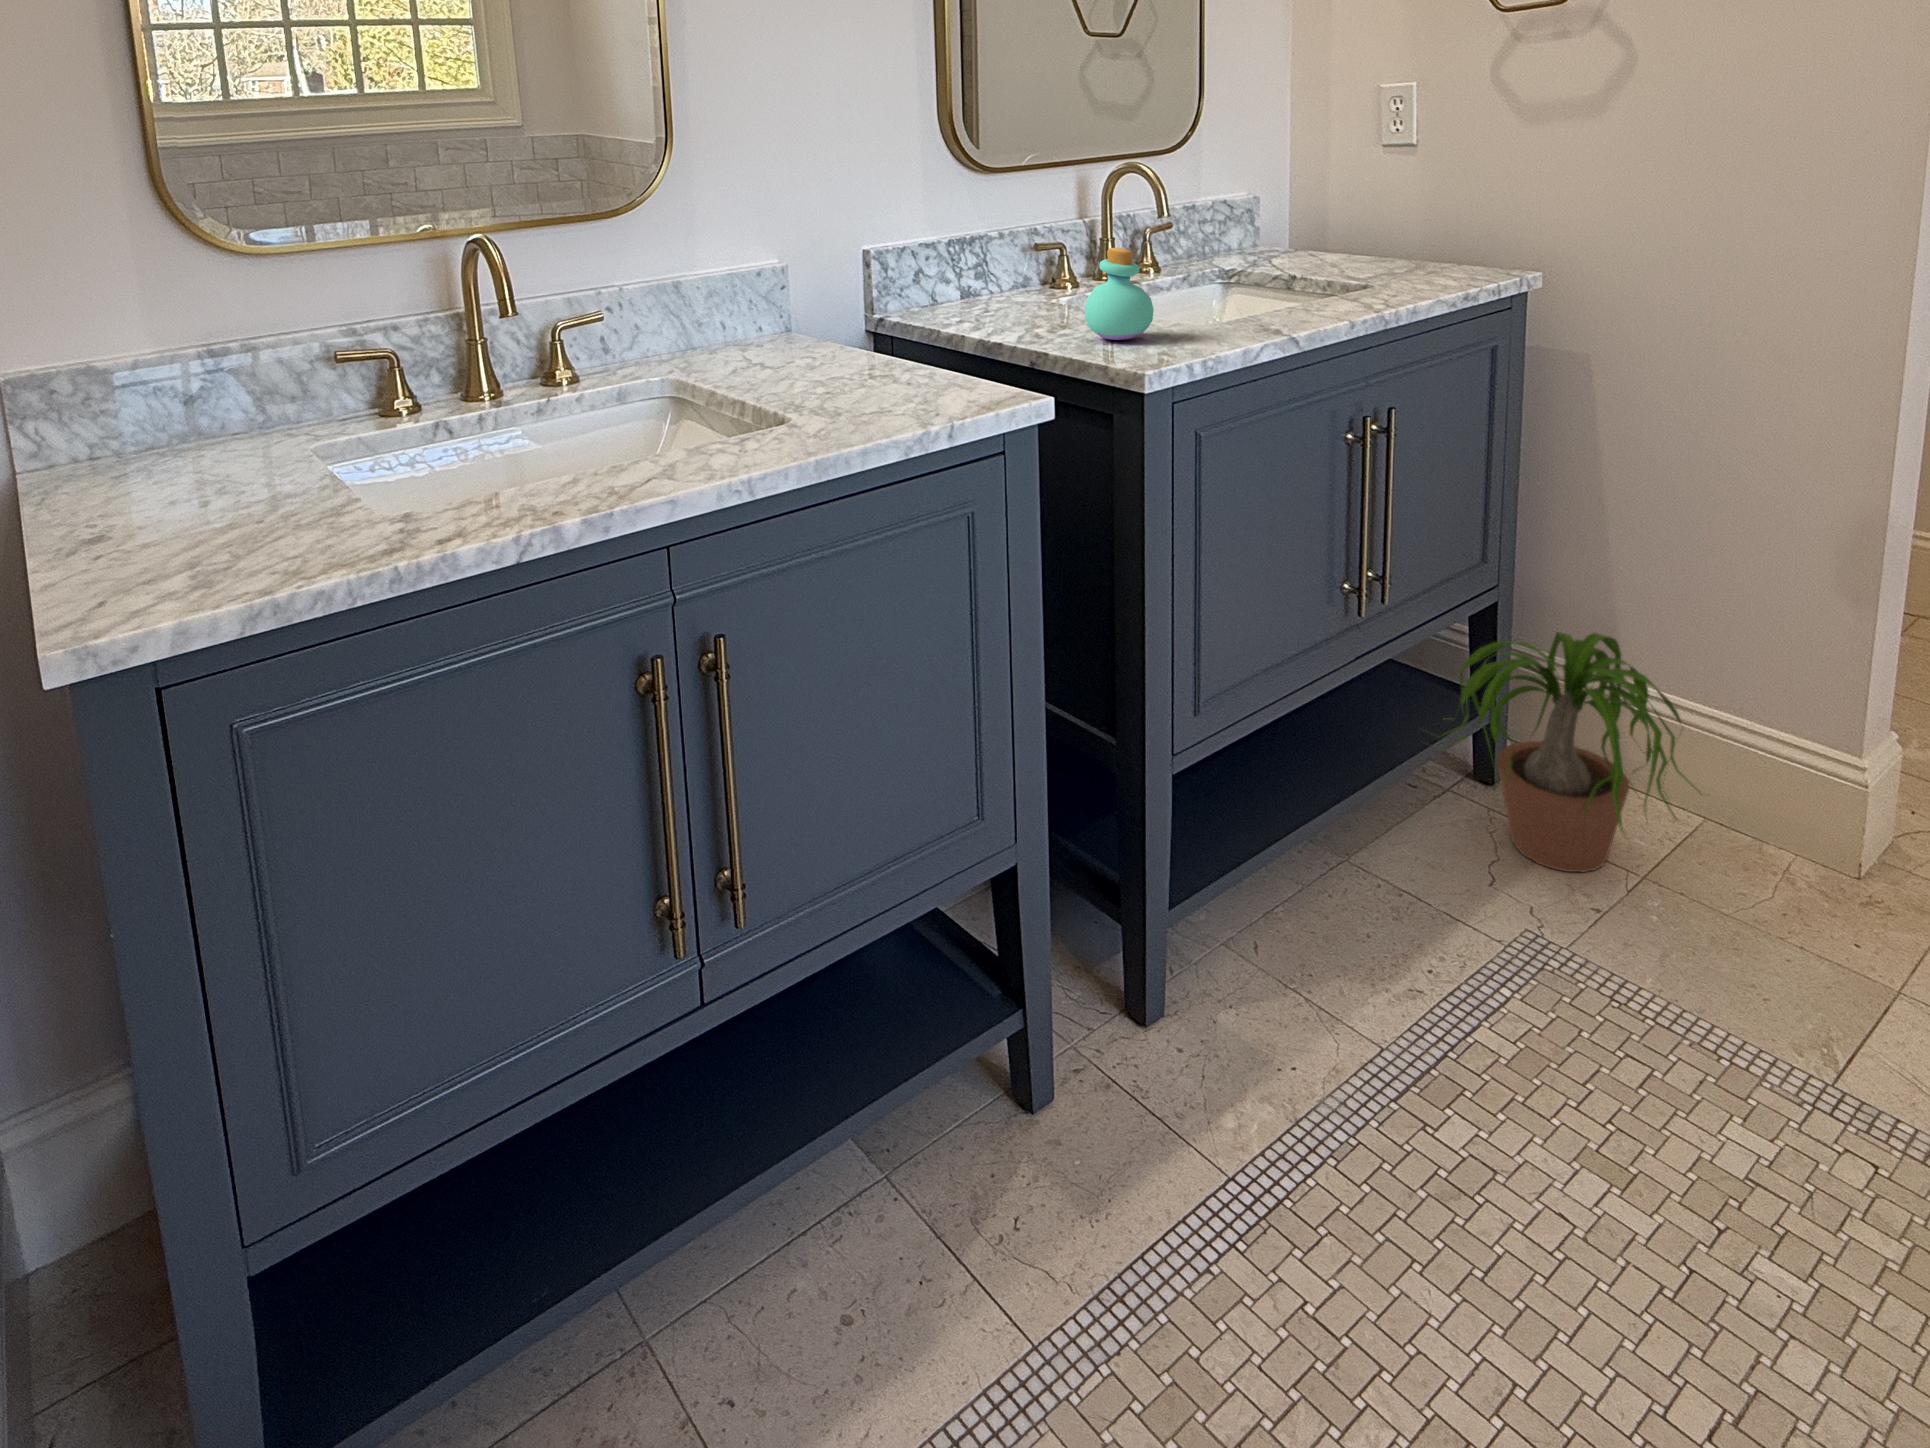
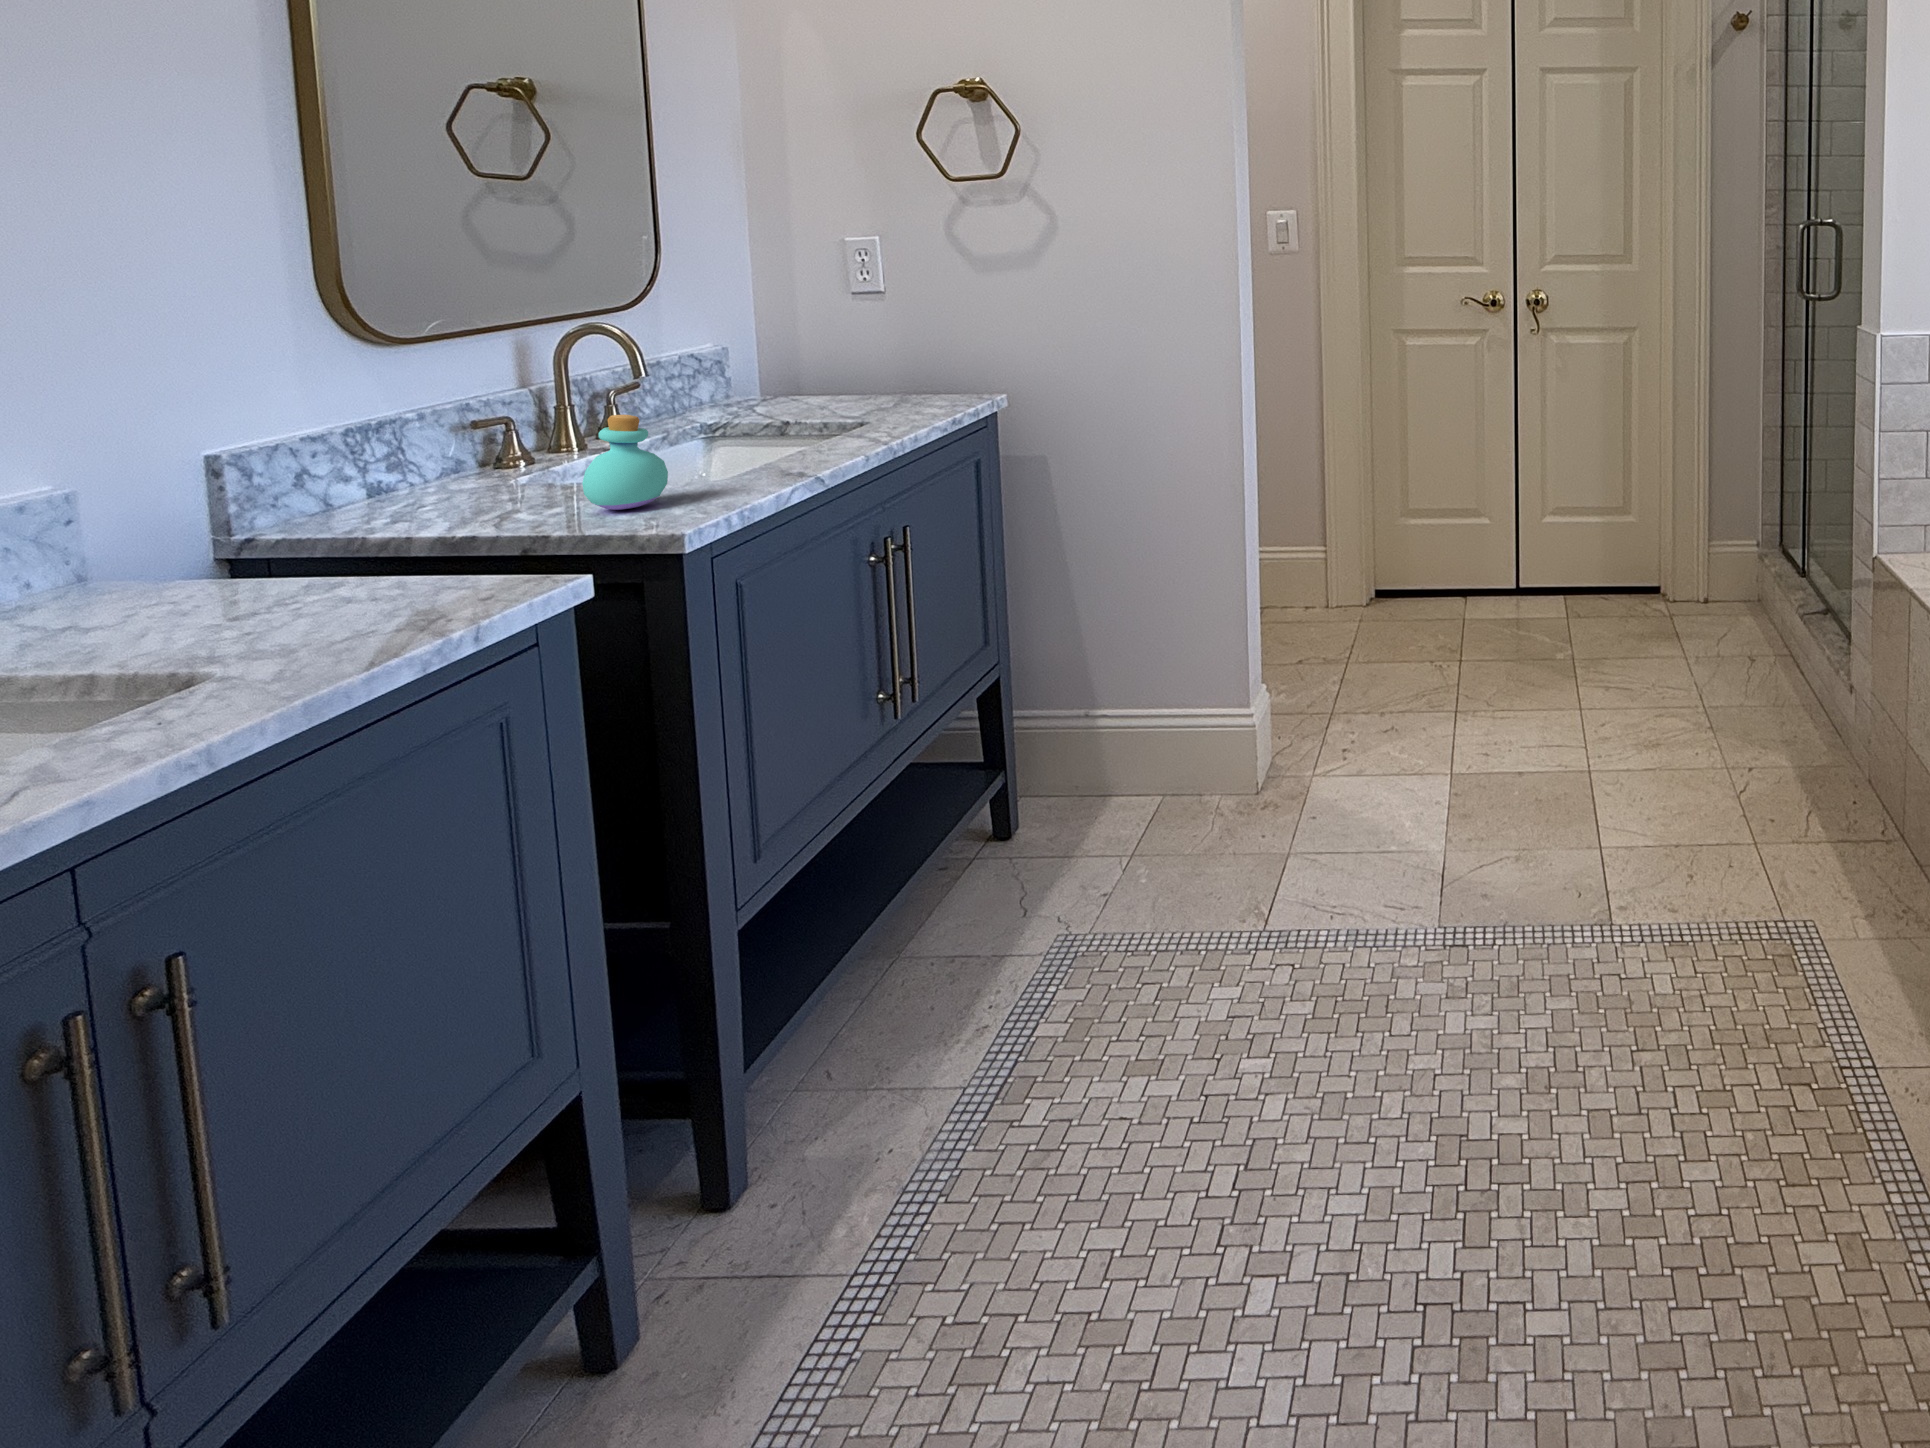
potted plant: present [1433,632,1700,872] -> none [947,677,1182,882]

